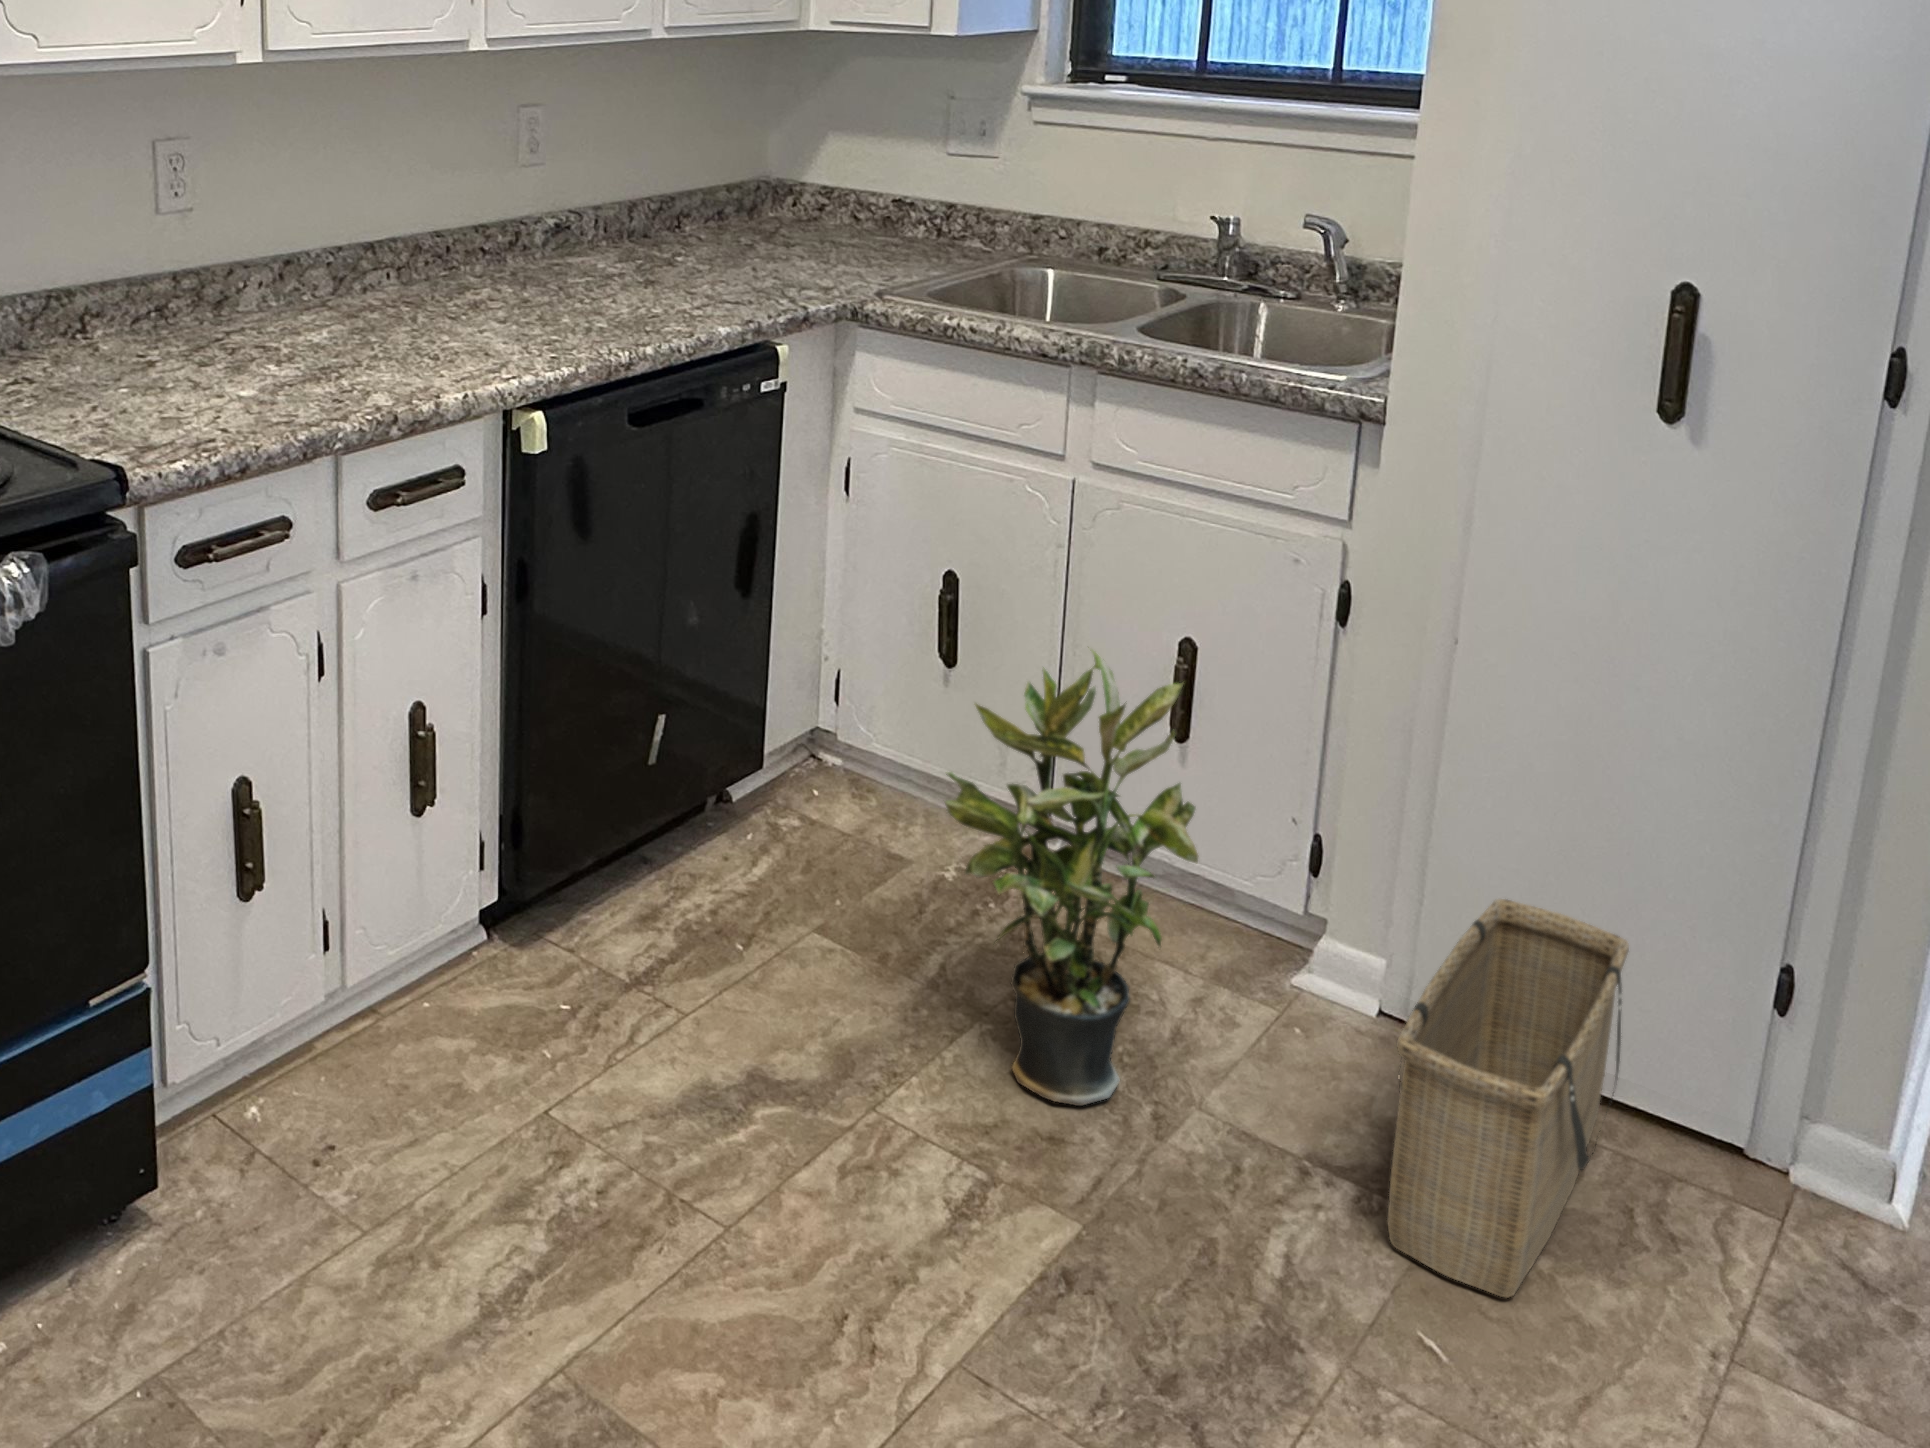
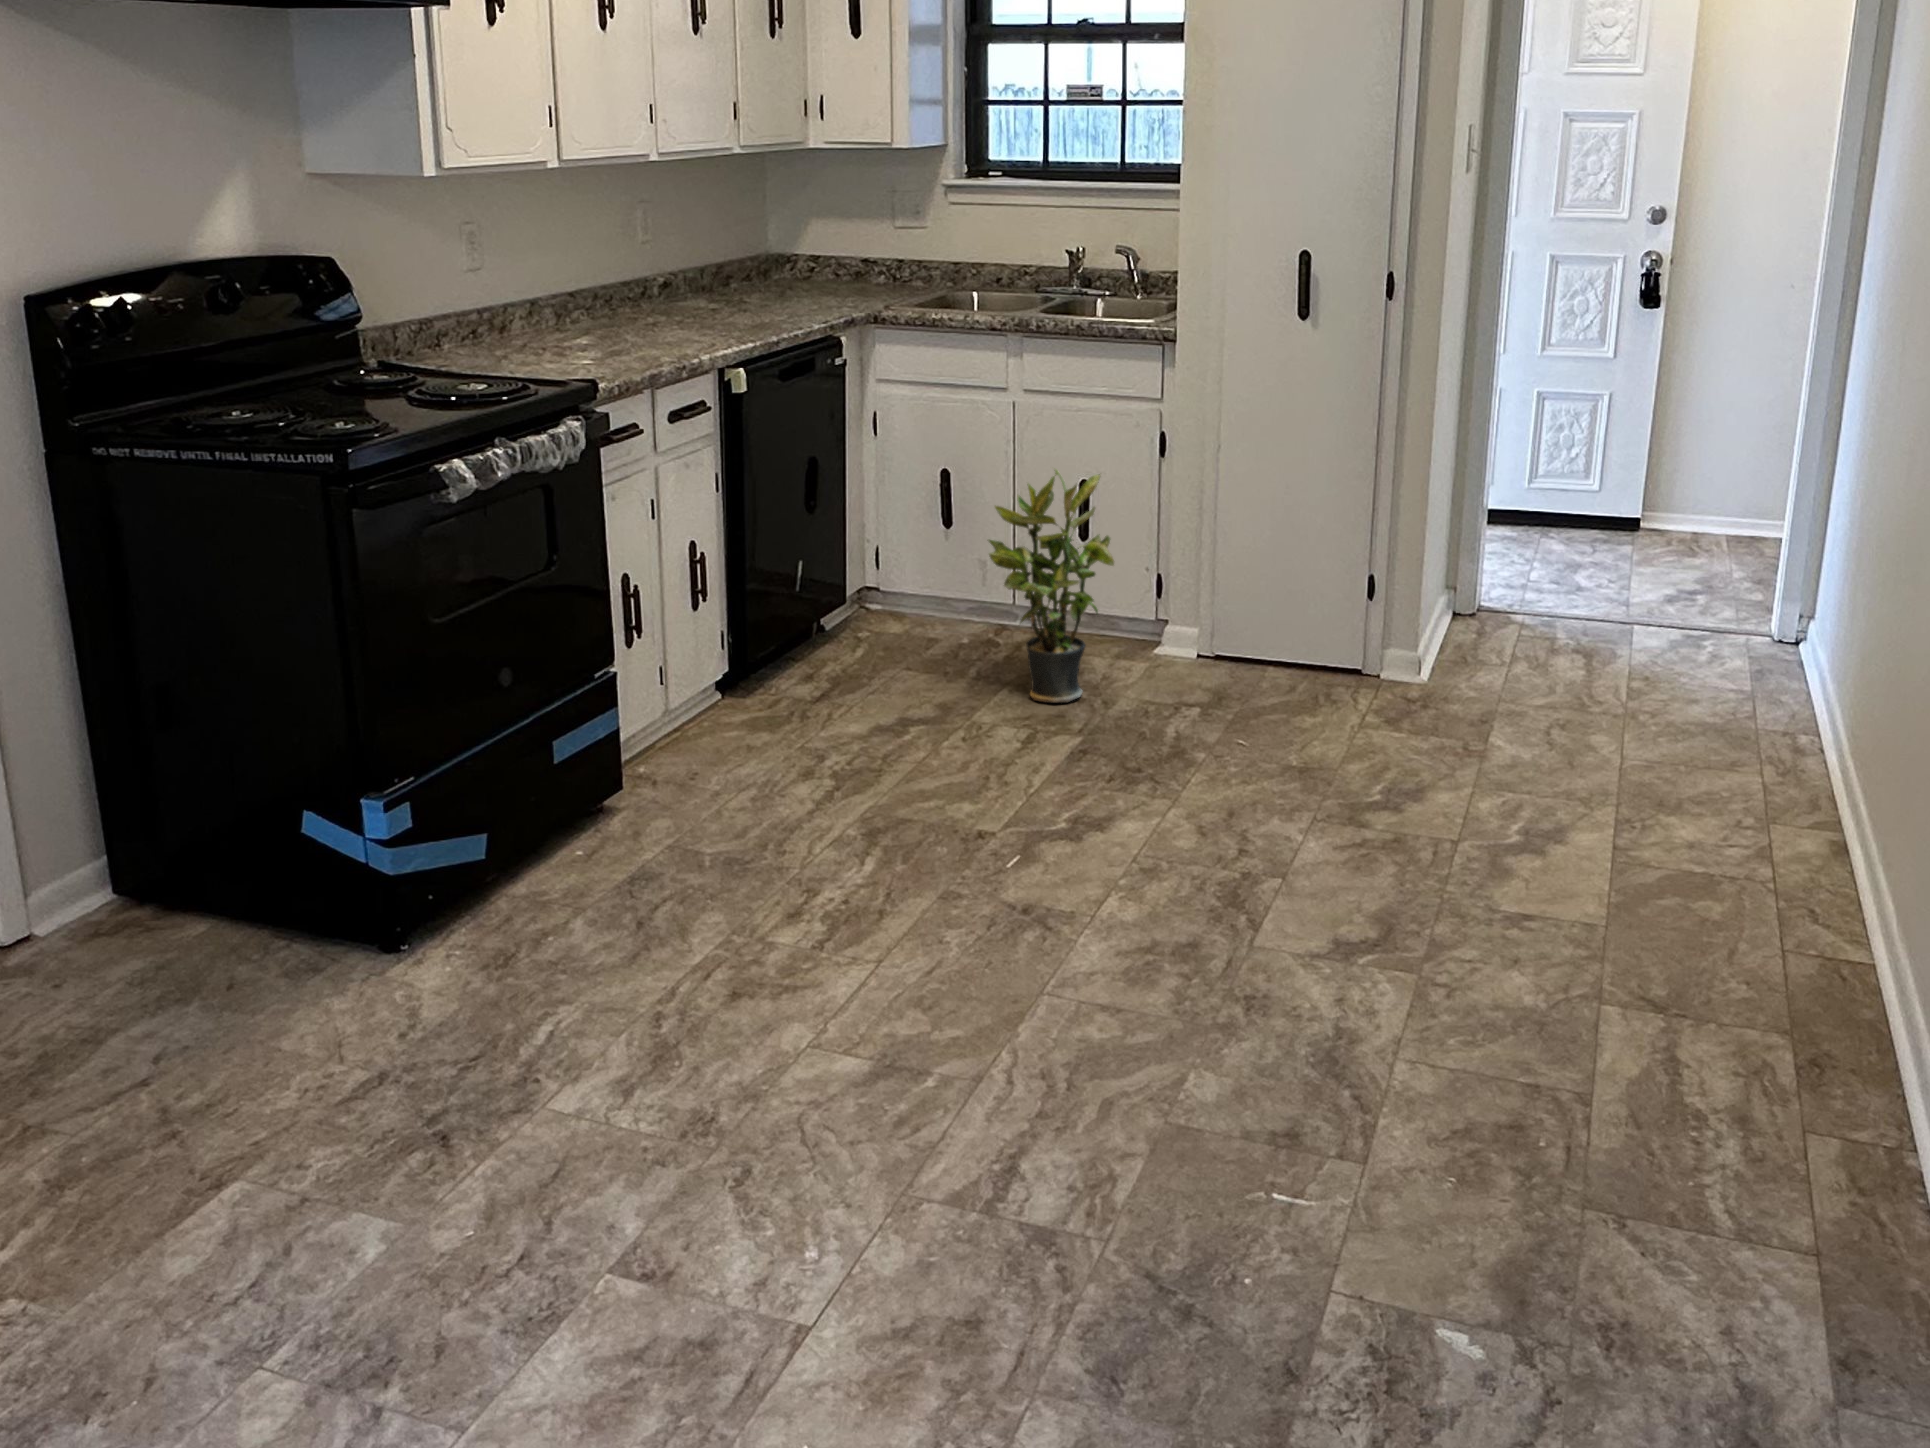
basket: present [1388,899,1629,1297] -> none [1214,572,1305,725]

